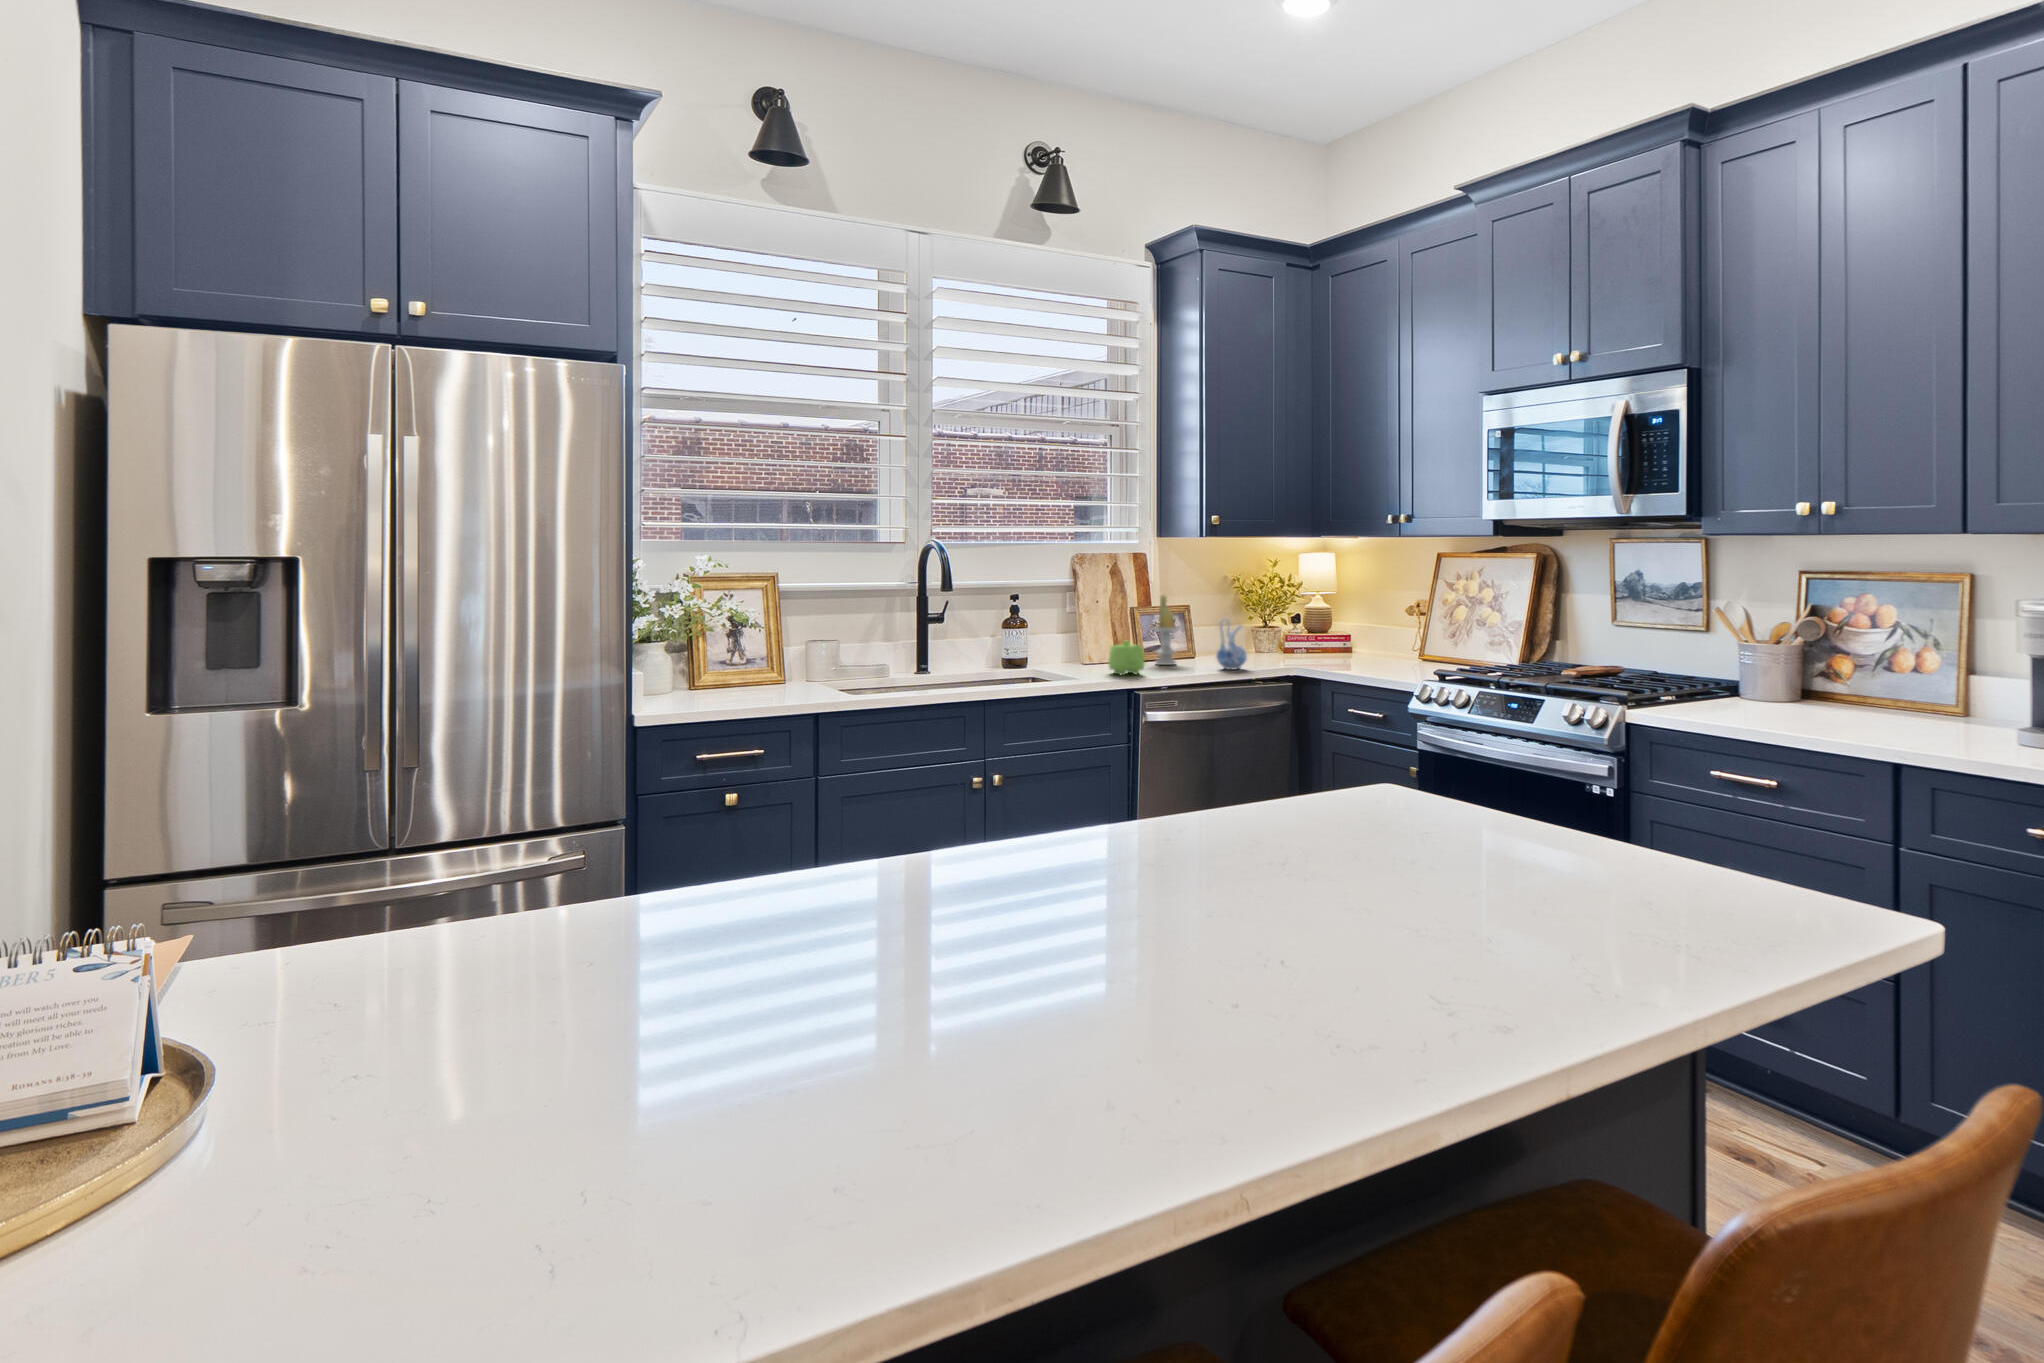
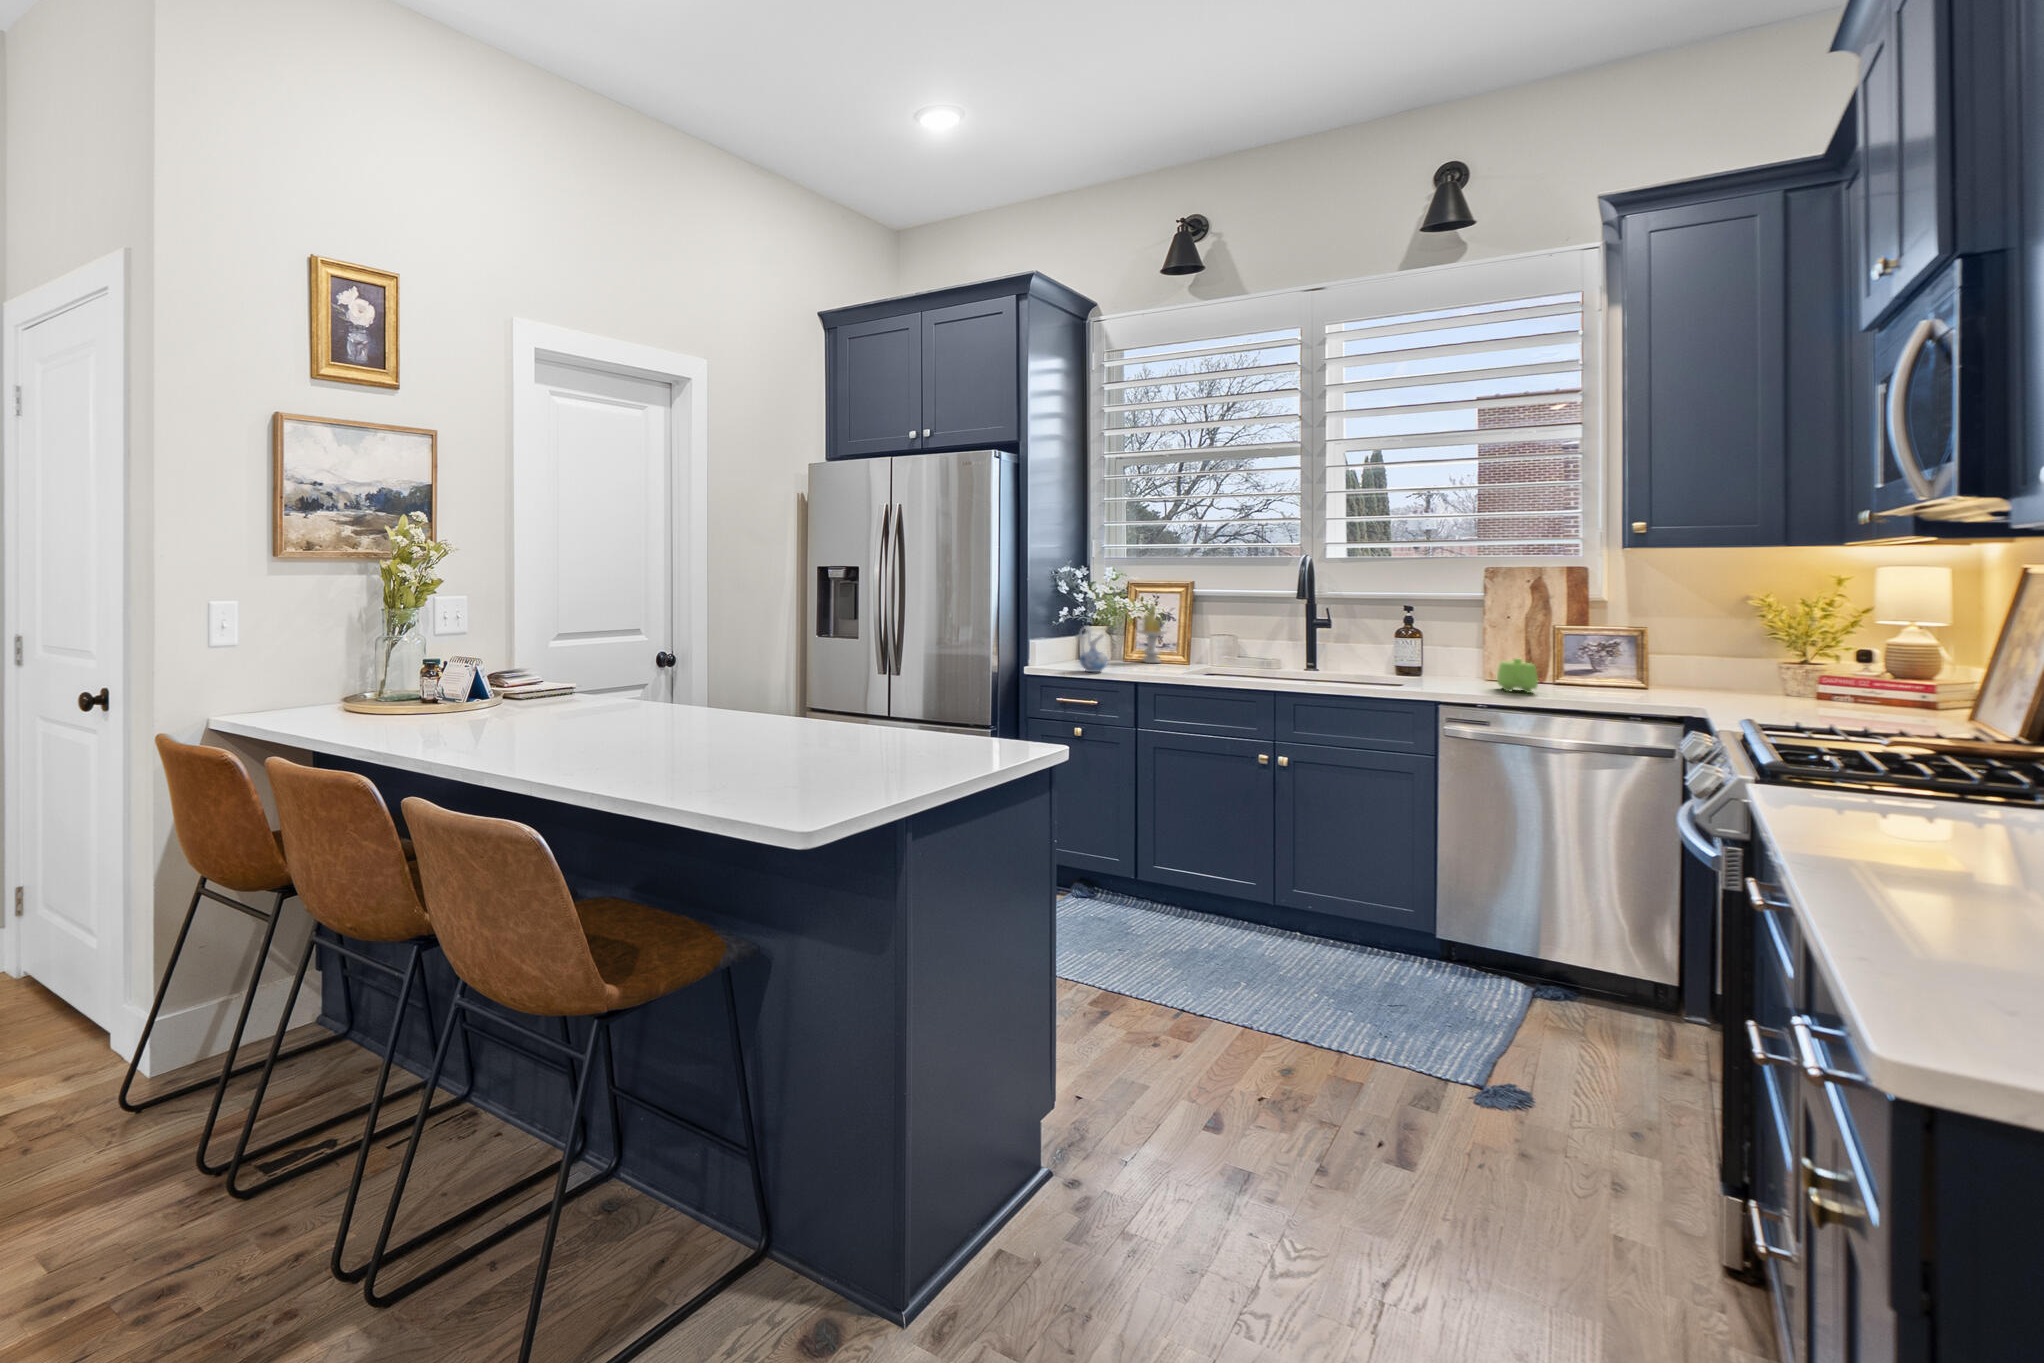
candle: present [1150,595,1181,665] -> present [1138,605,1166,663]
ceramic pitcher: present [1216,619,1247,669] -> present [1079,628,1107,672]

